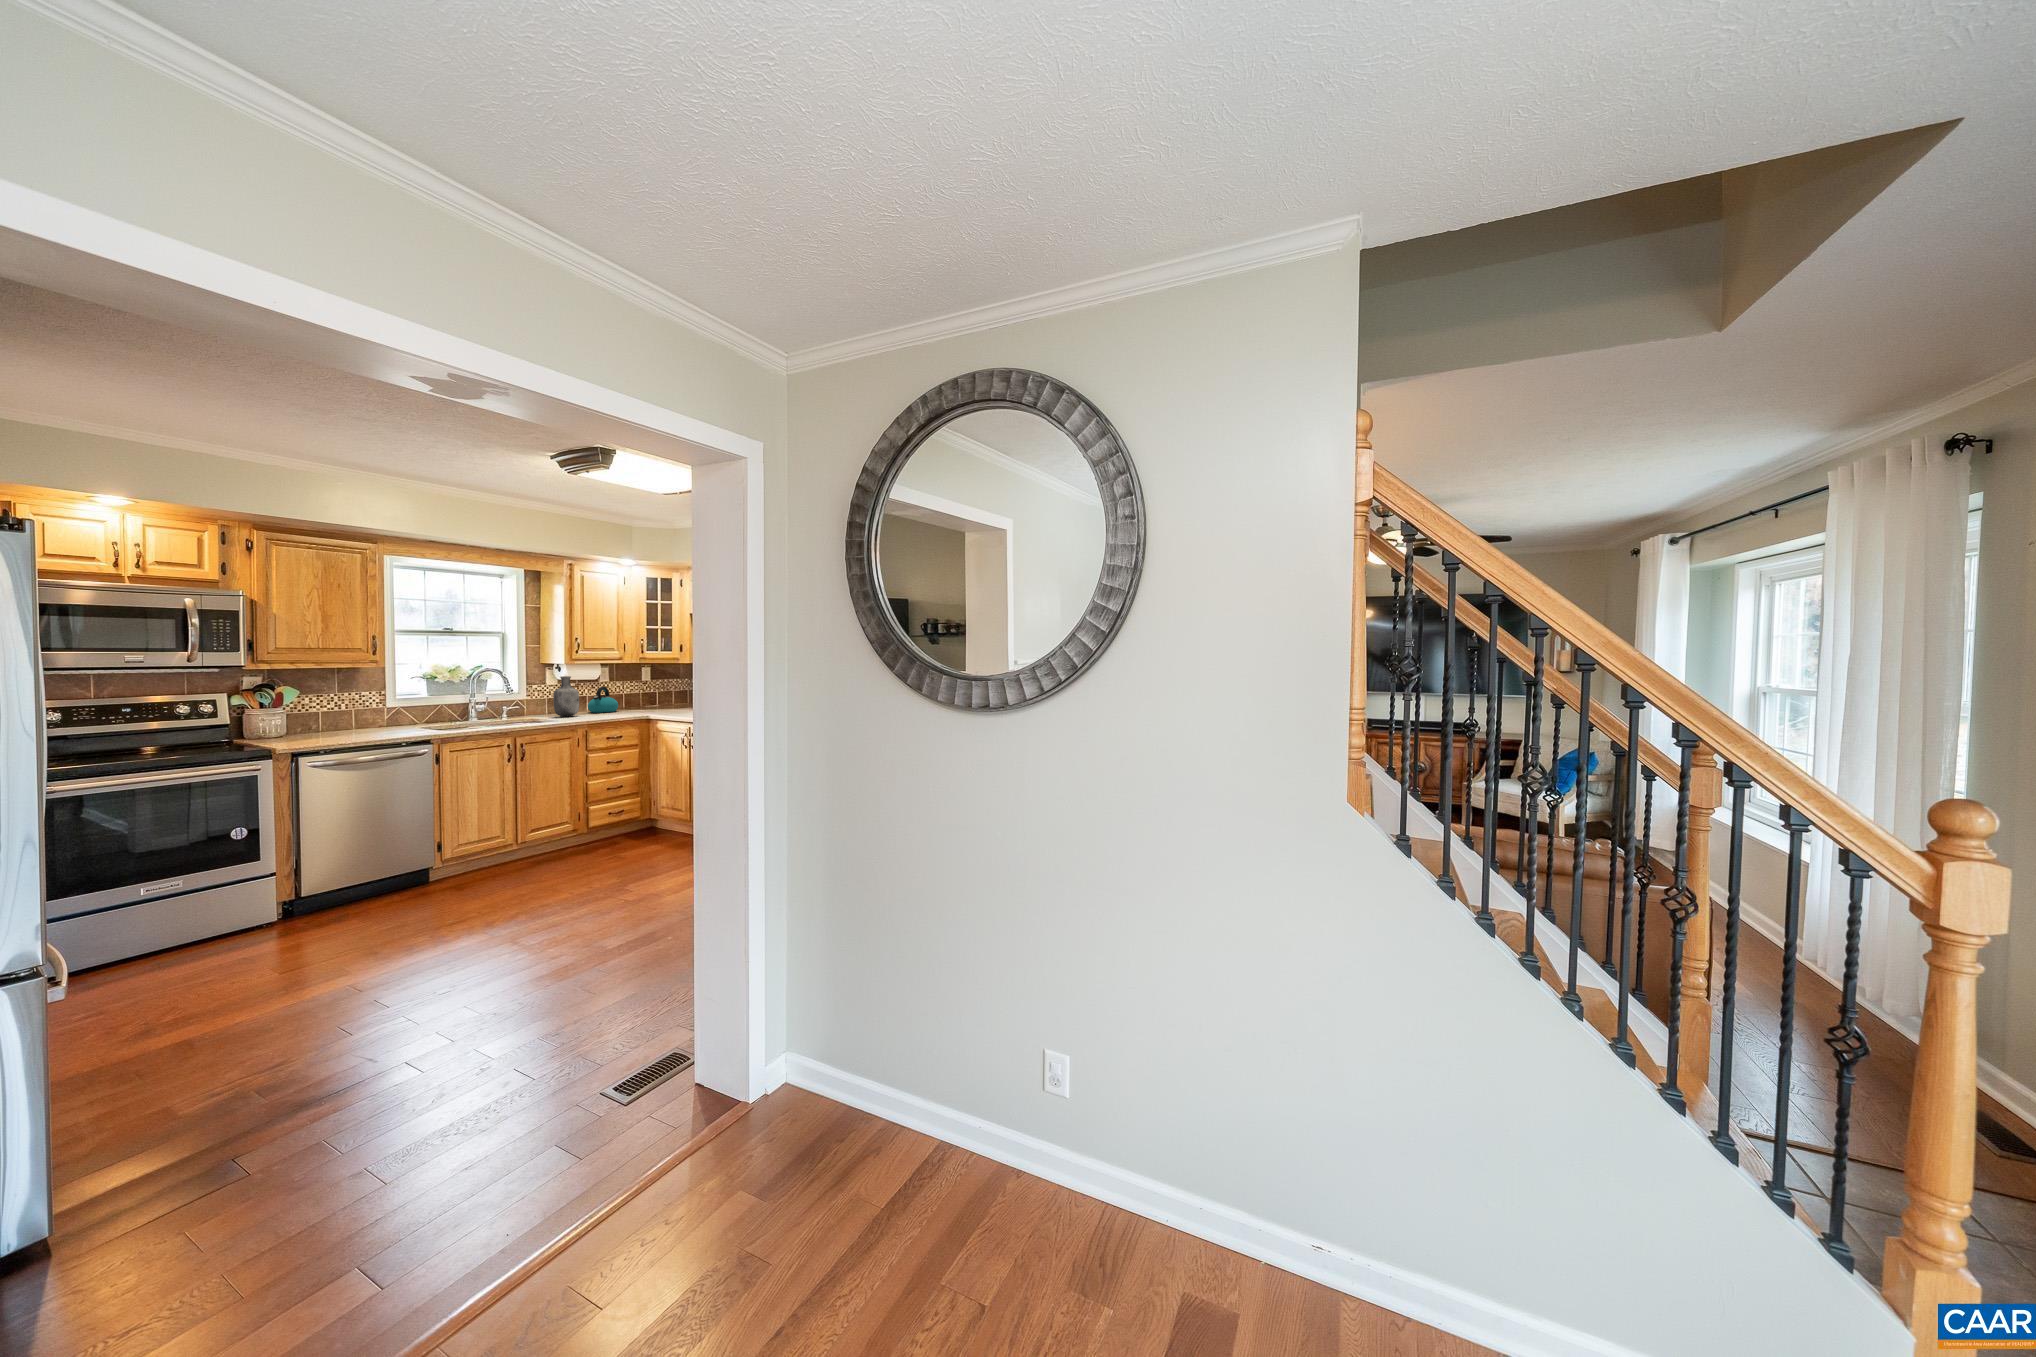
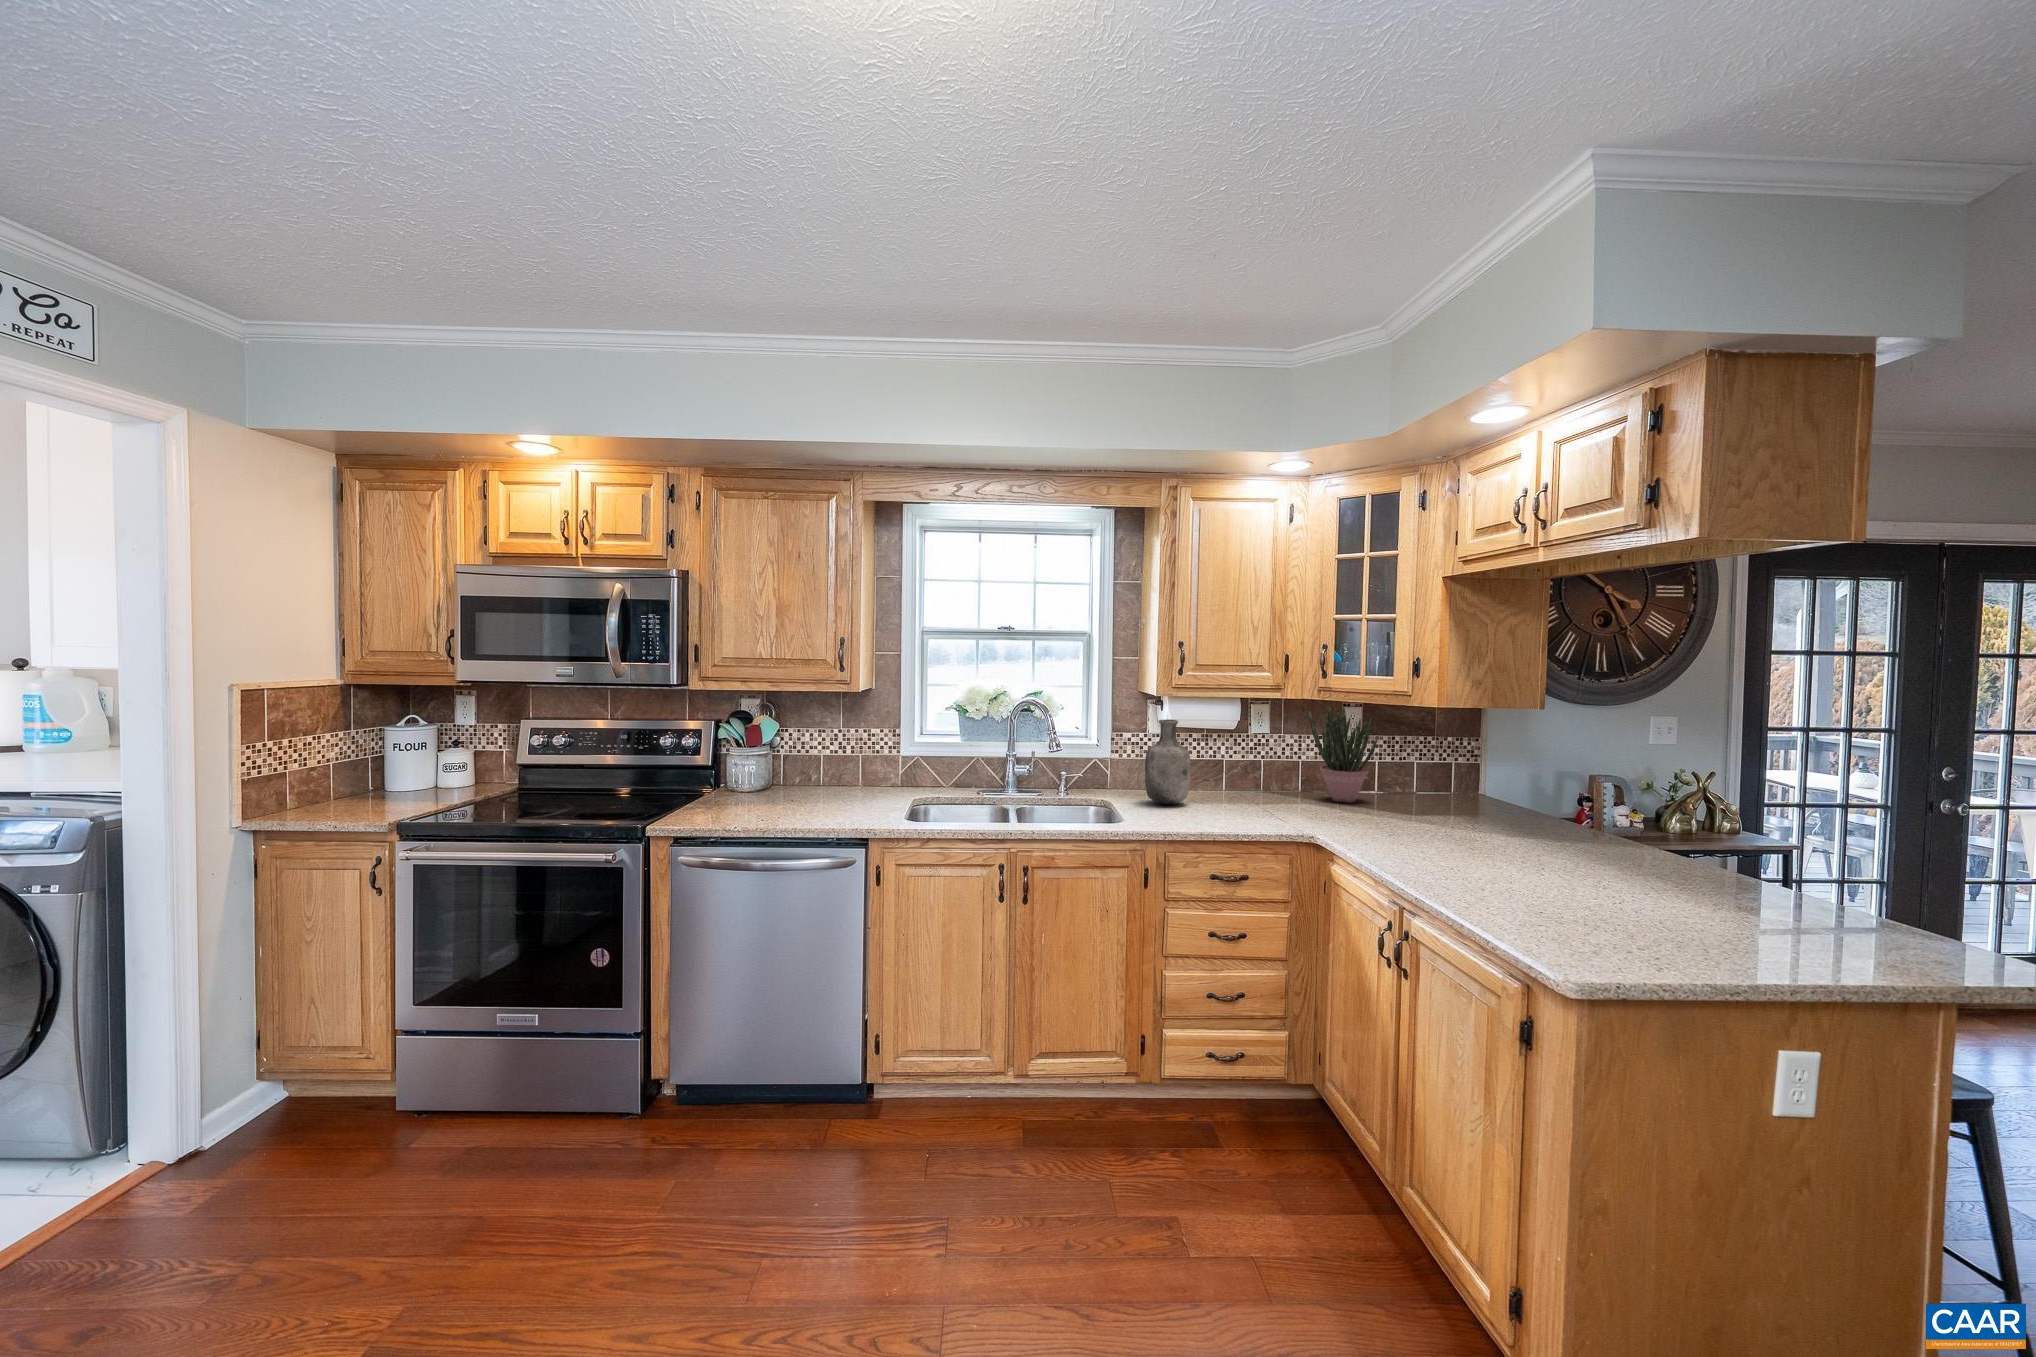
potted plant: none [629,667,663,709] -> present [1309,707,1378,802]
kettle: present [588,687,618,713] -> none [1219,745,1277,803]

